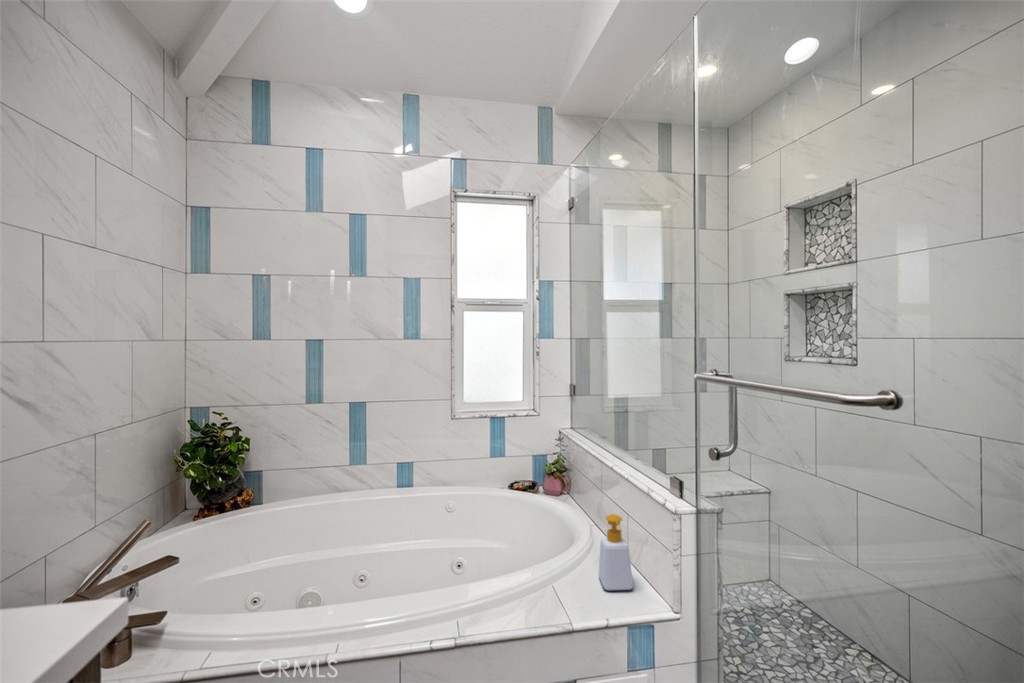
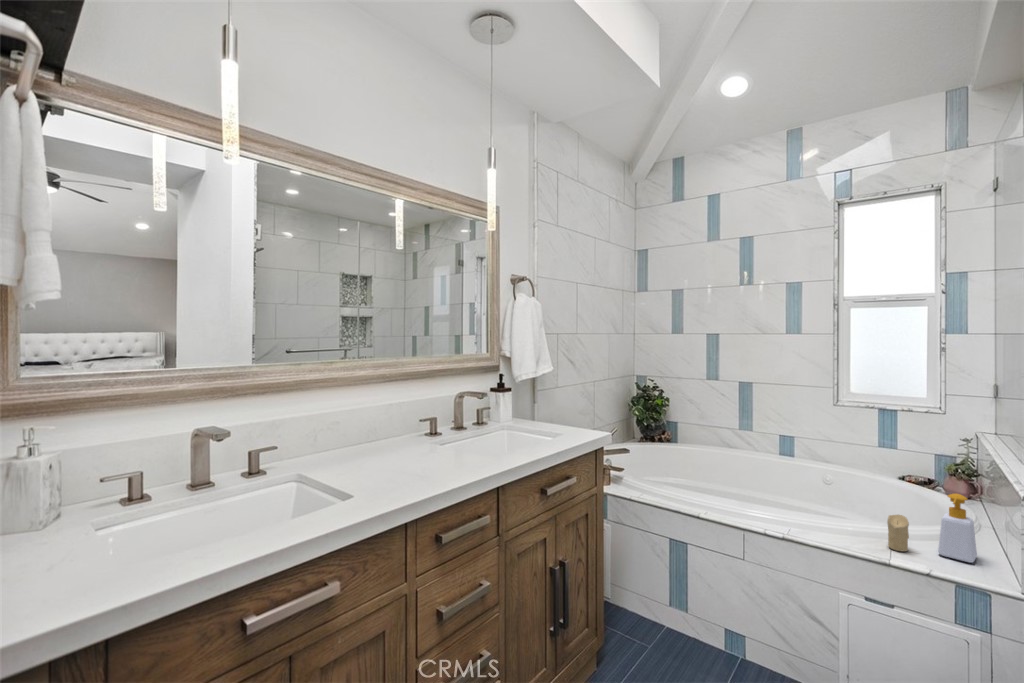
candle: none [562,556,582,604] -> present [887,515,909,551]

